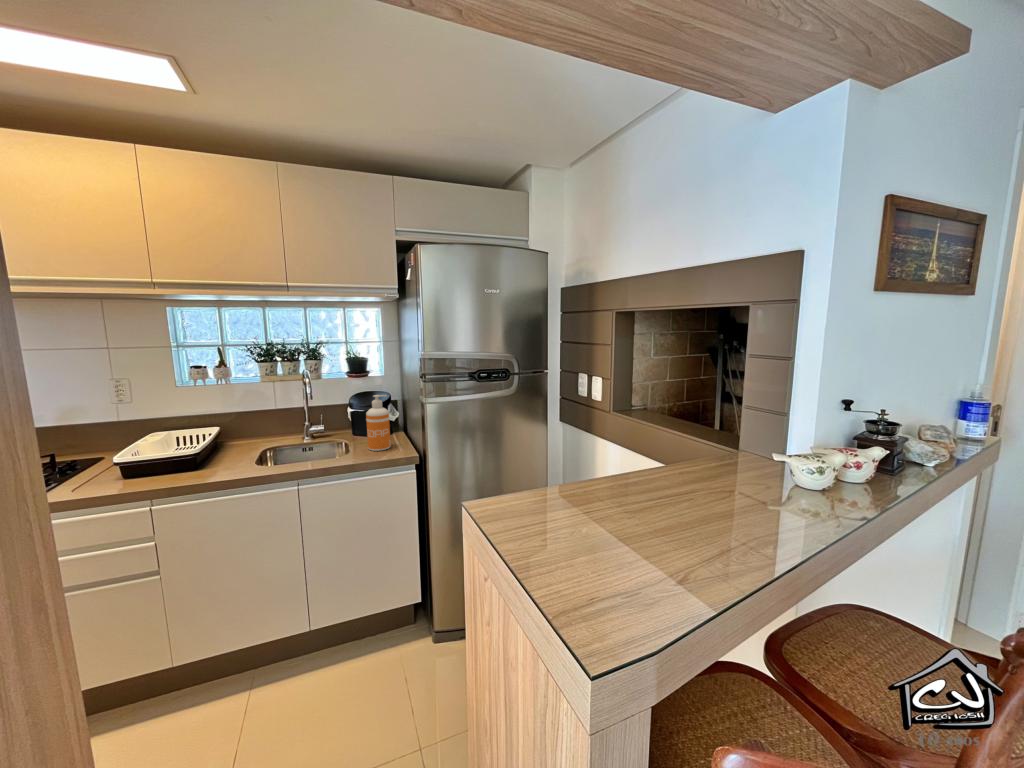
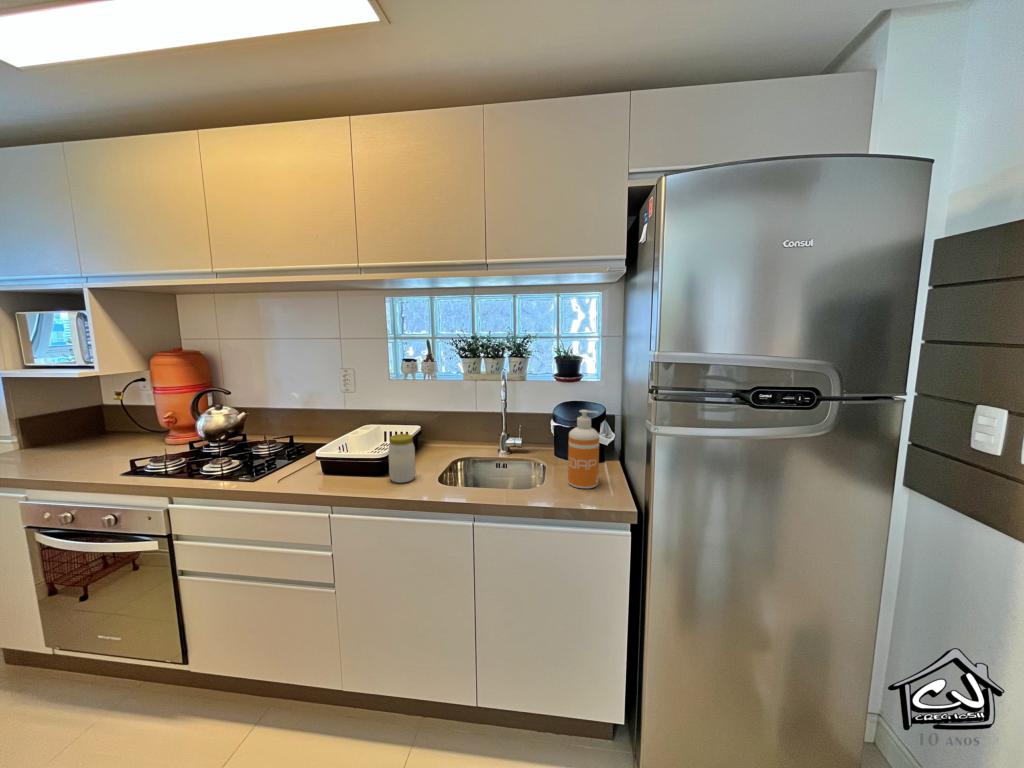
jar: none [204,430,233,472] -> present [388,434,416,483]

